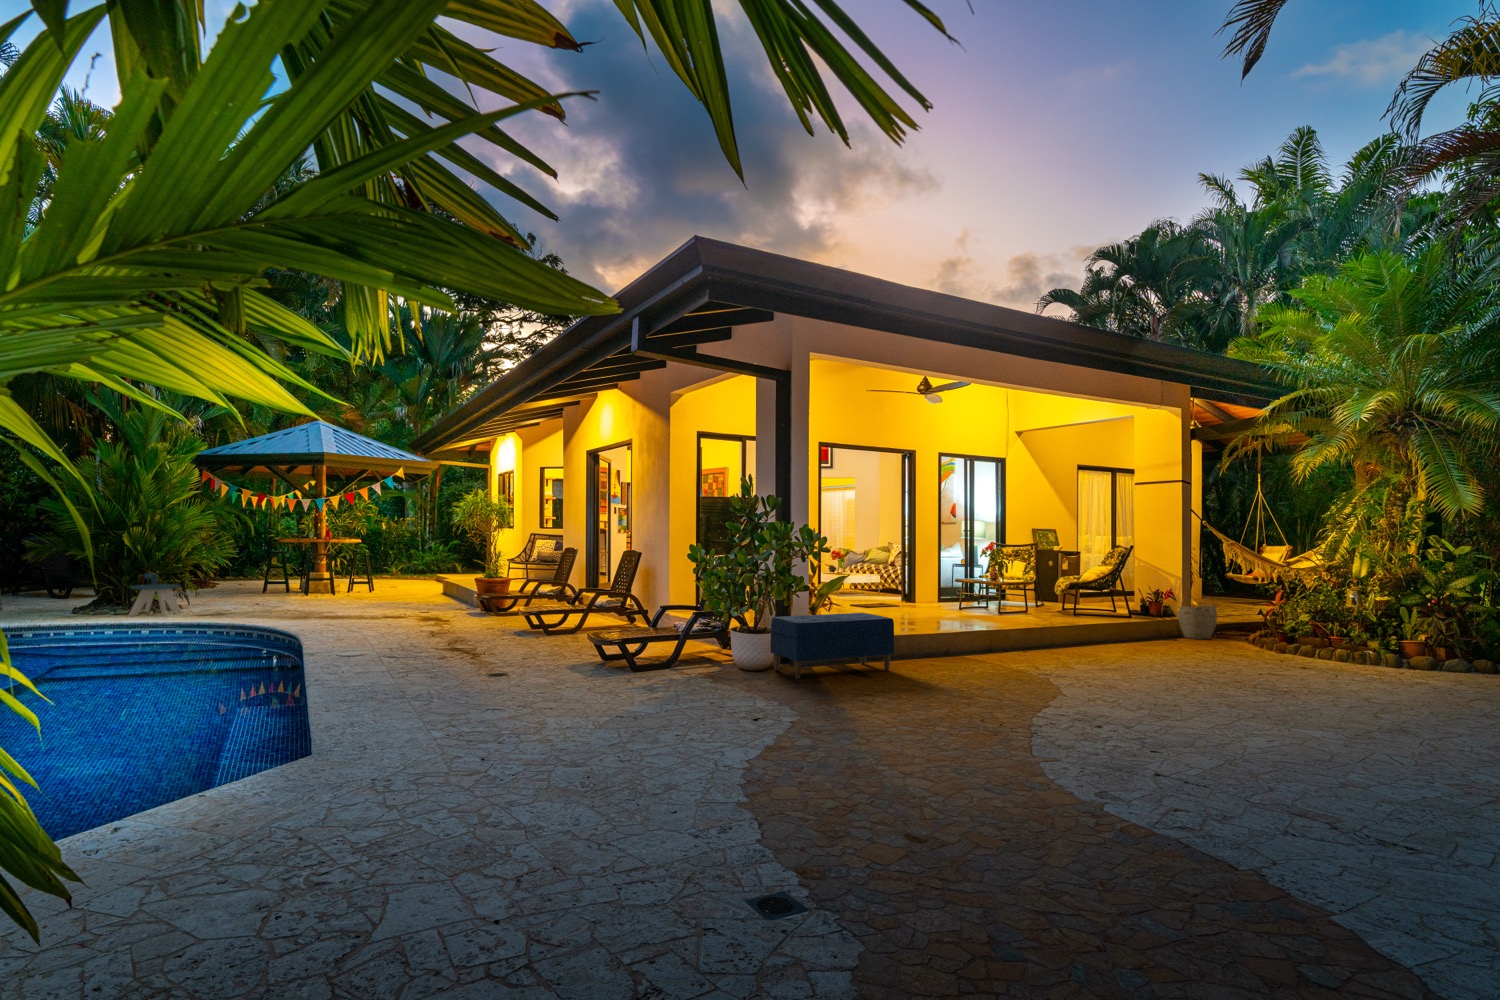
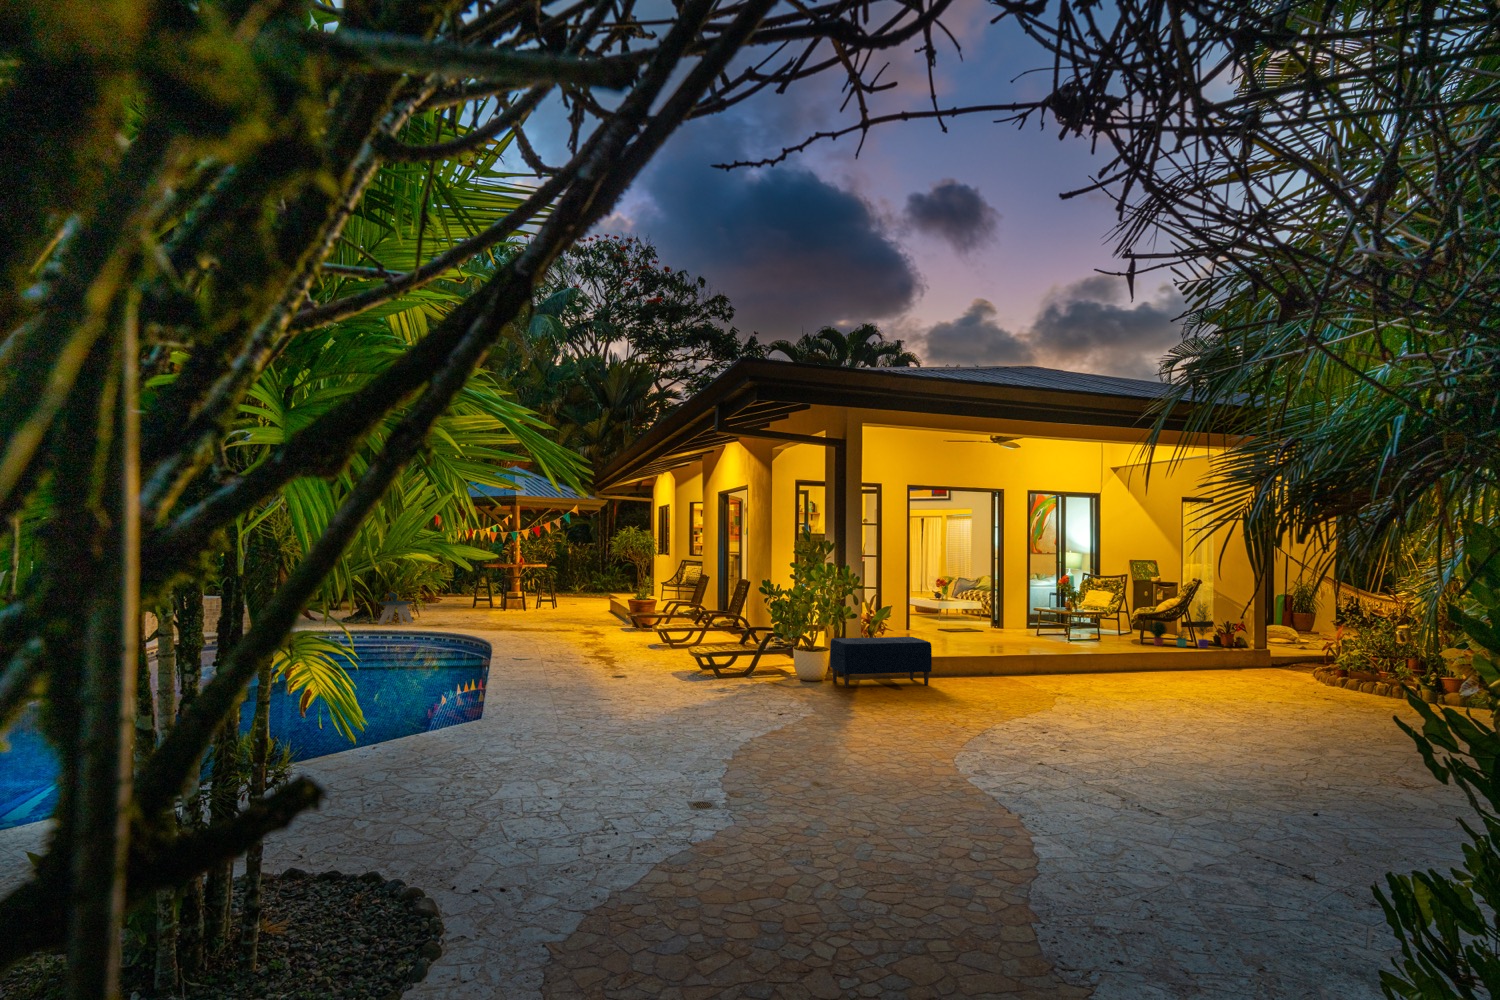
potted plant: none [1077,570,1142,618] -> present [1150,604,1211,648]
woven basket: present [1178,596,1217,639] -> none [1243,628,1282,670]

